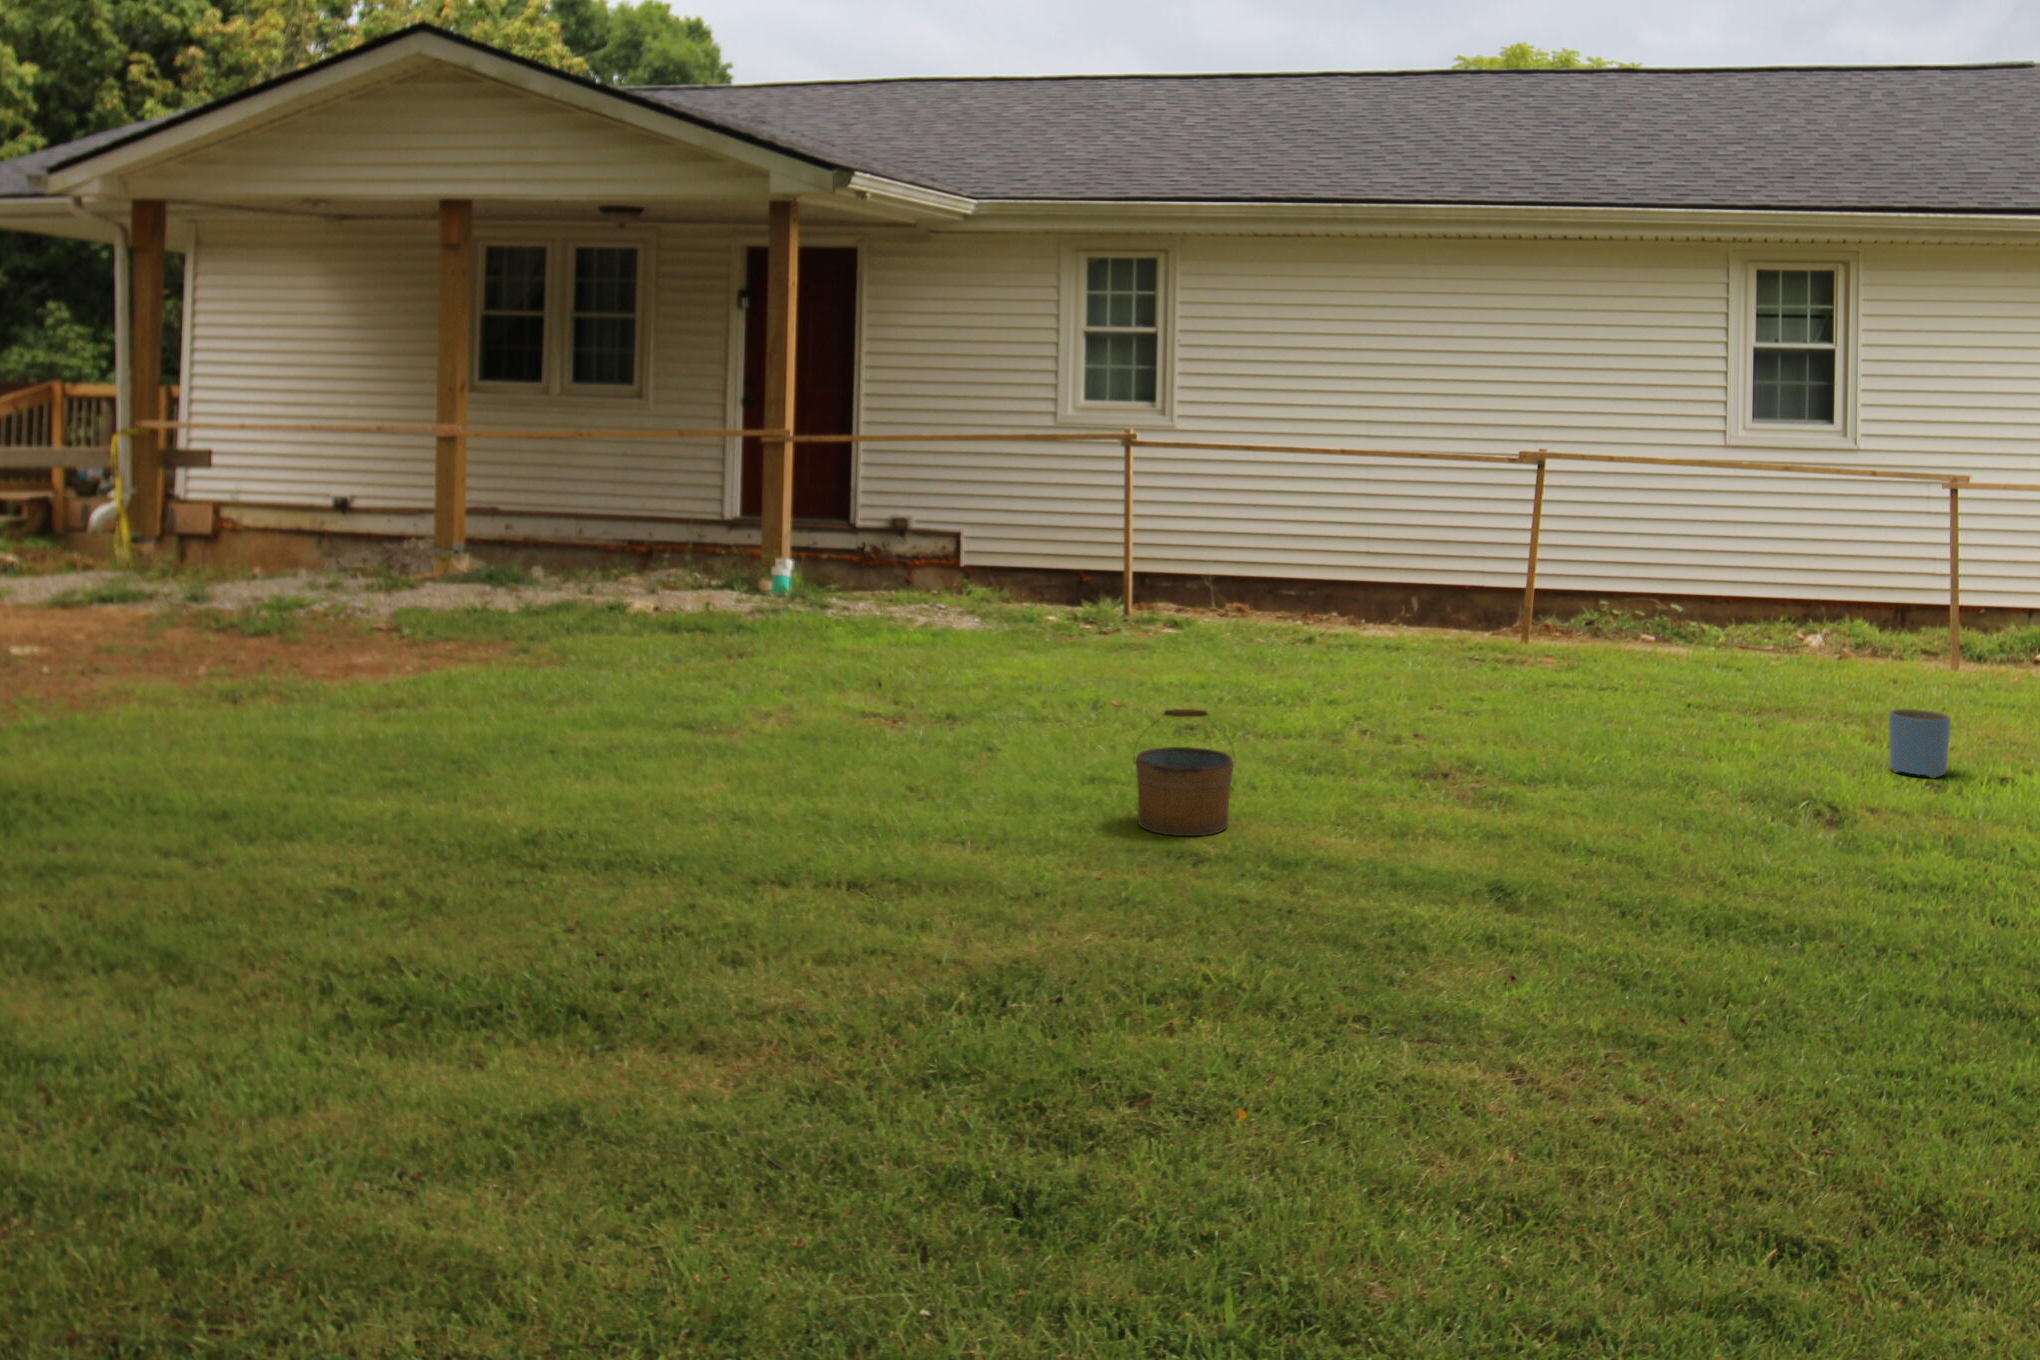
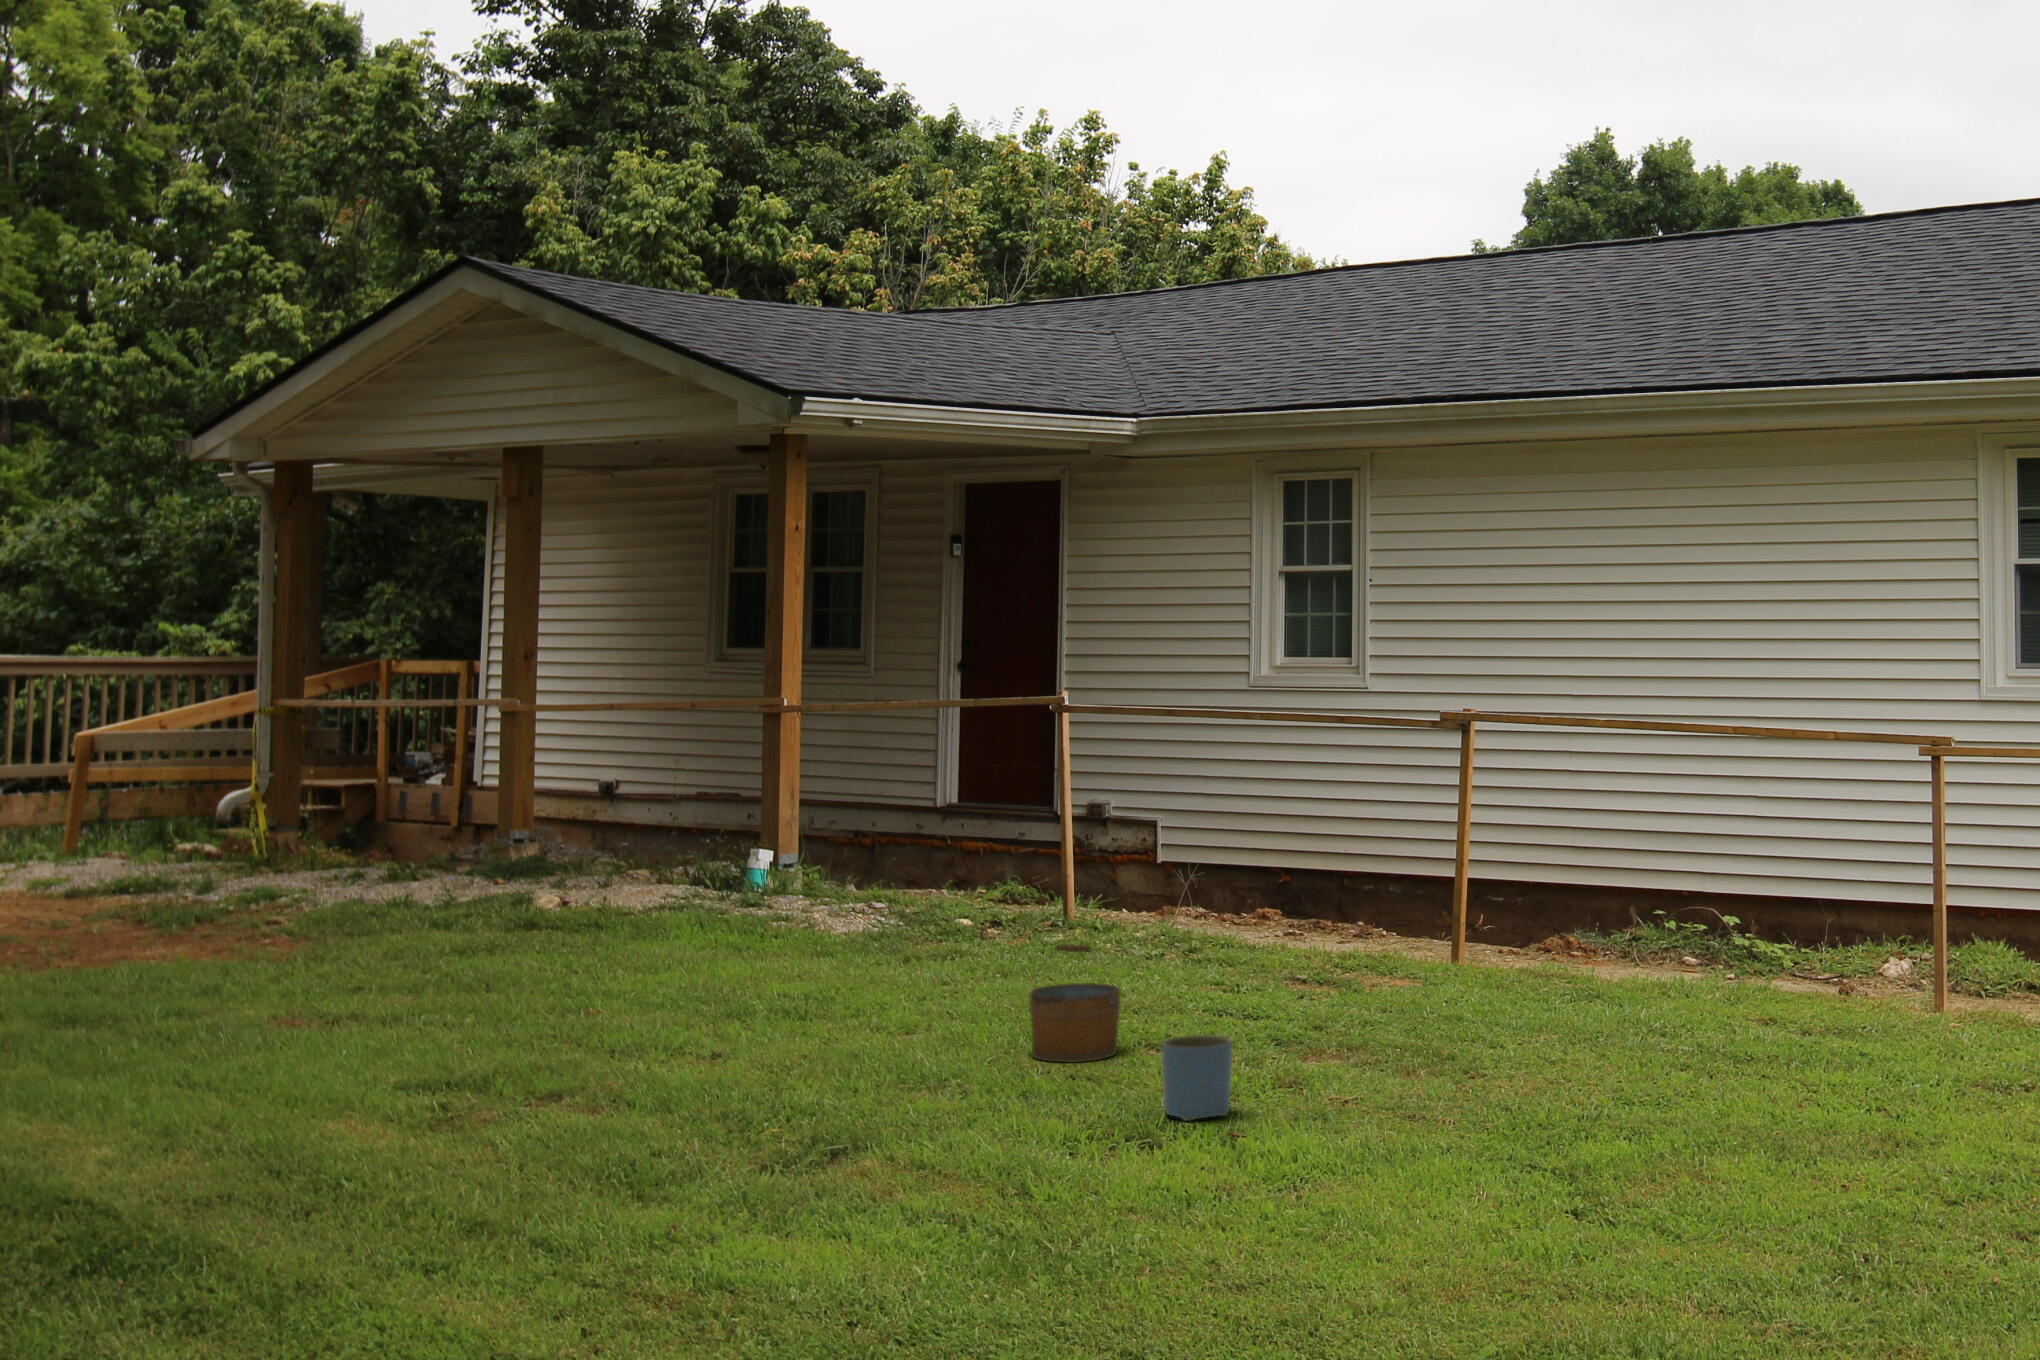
bucket: present [1135,709,1236,836] -> present [1030,944,1120,1062]

